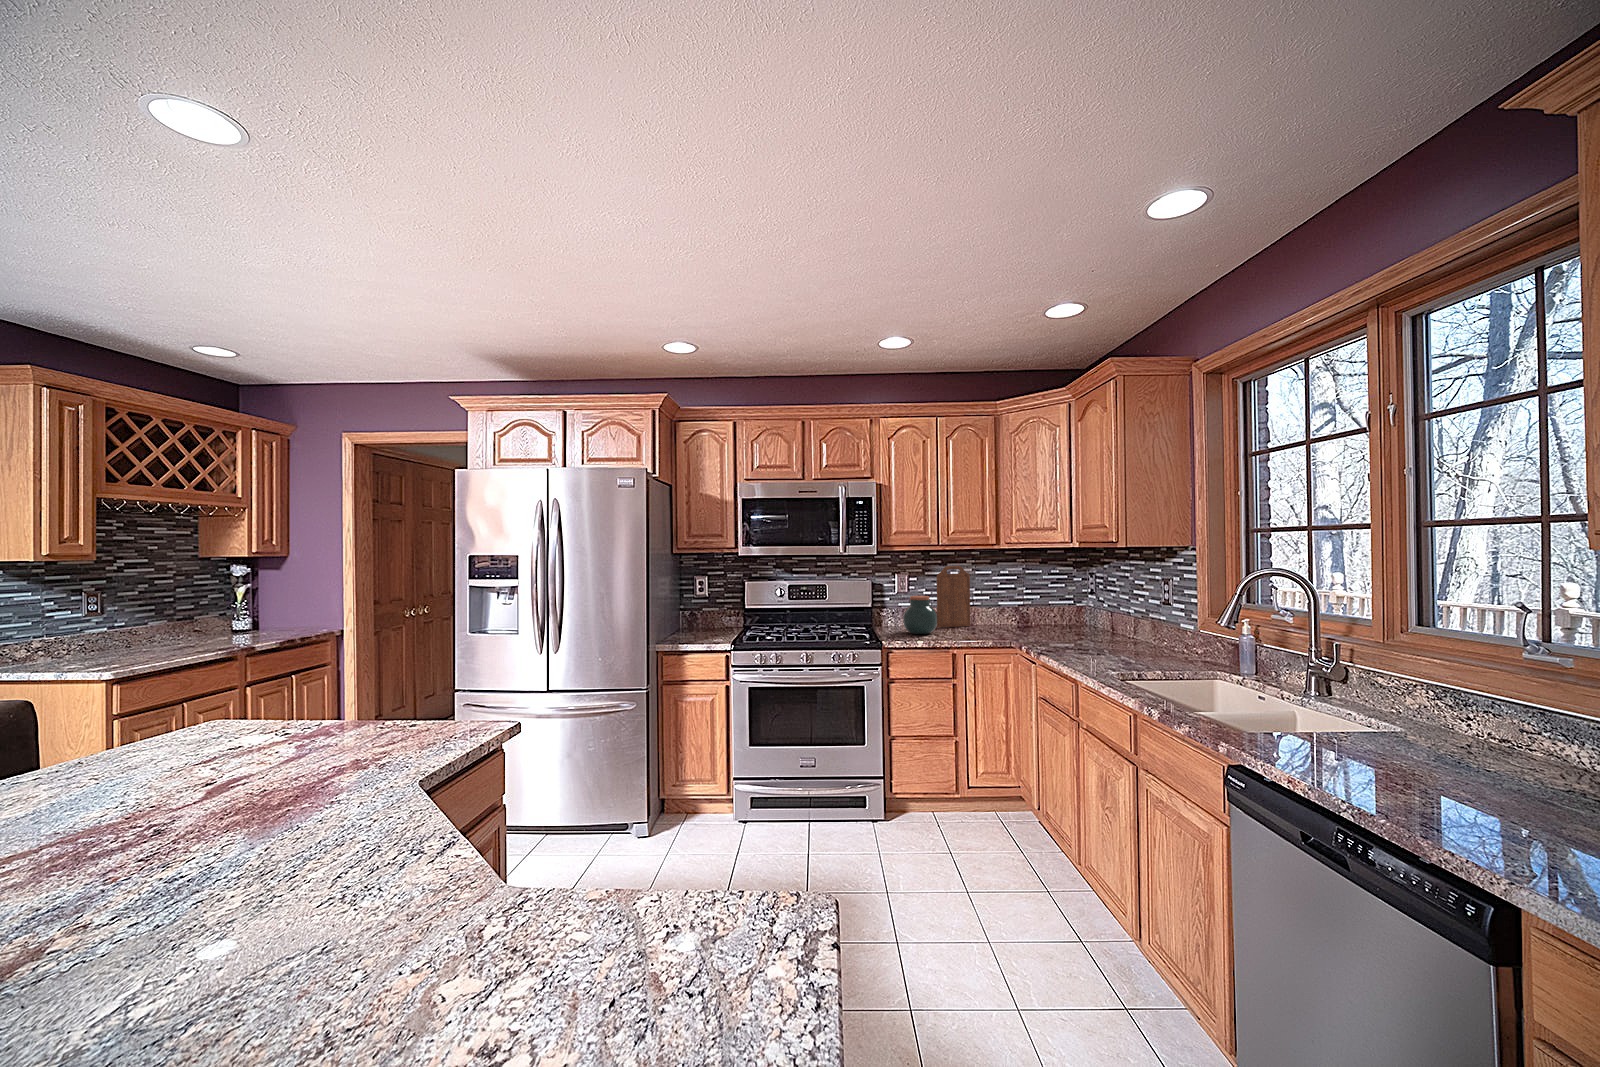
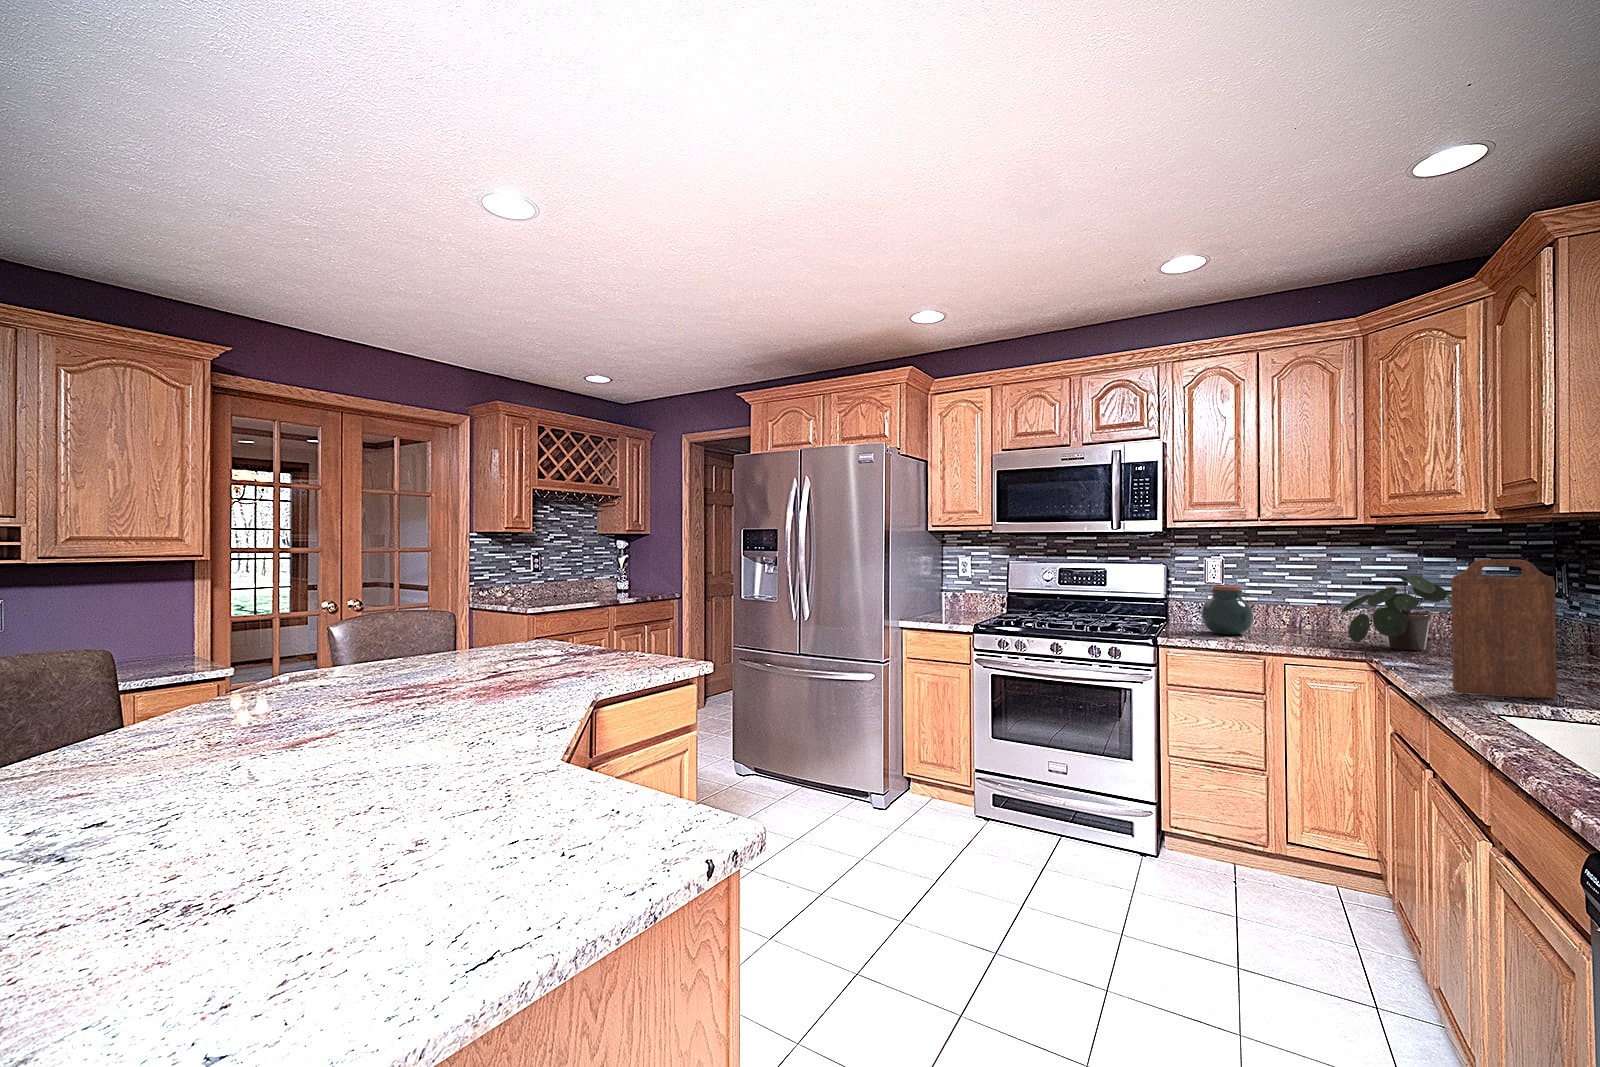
cutting board: present [937,566,970,627] -> present [1451,559,1557,698]
potted plant: none [991,585,1065,637] -> present [1342,574,1452,650]

